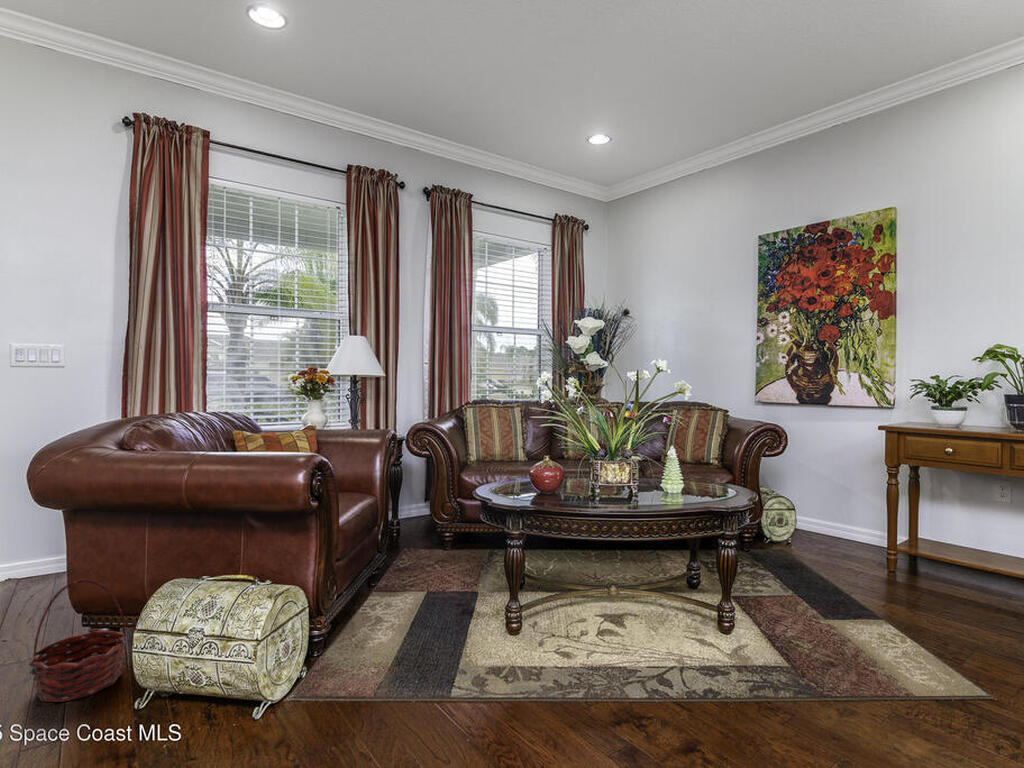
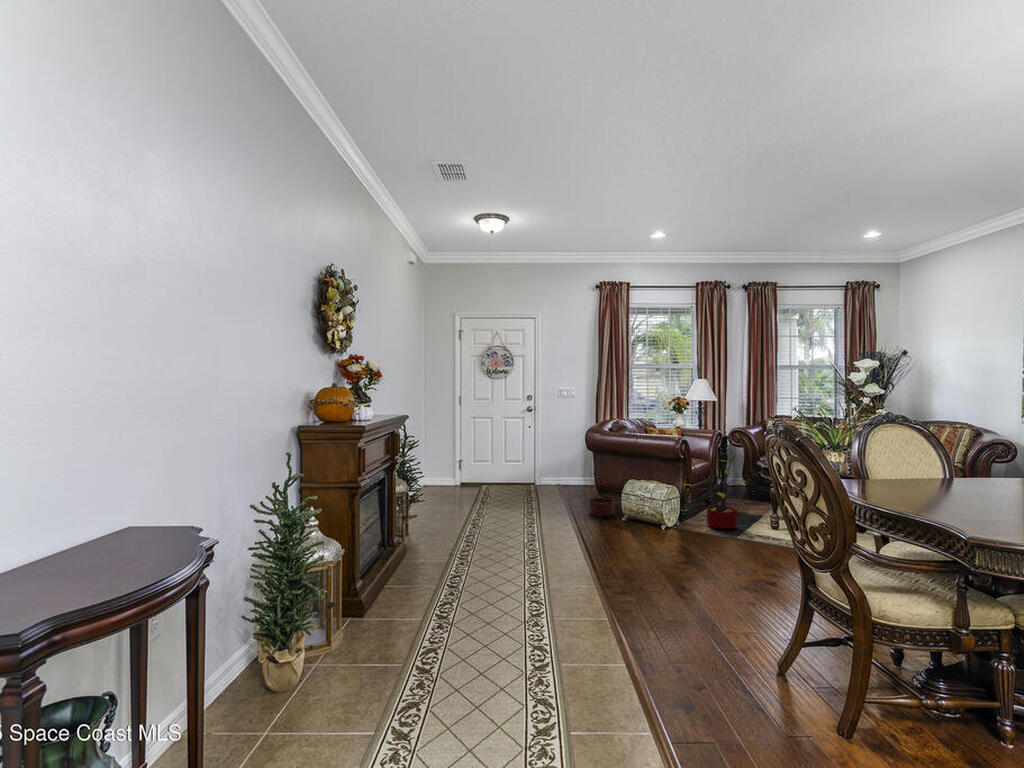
decorative plant: none [310,480,461,668] -> present [683,460,744,529]

